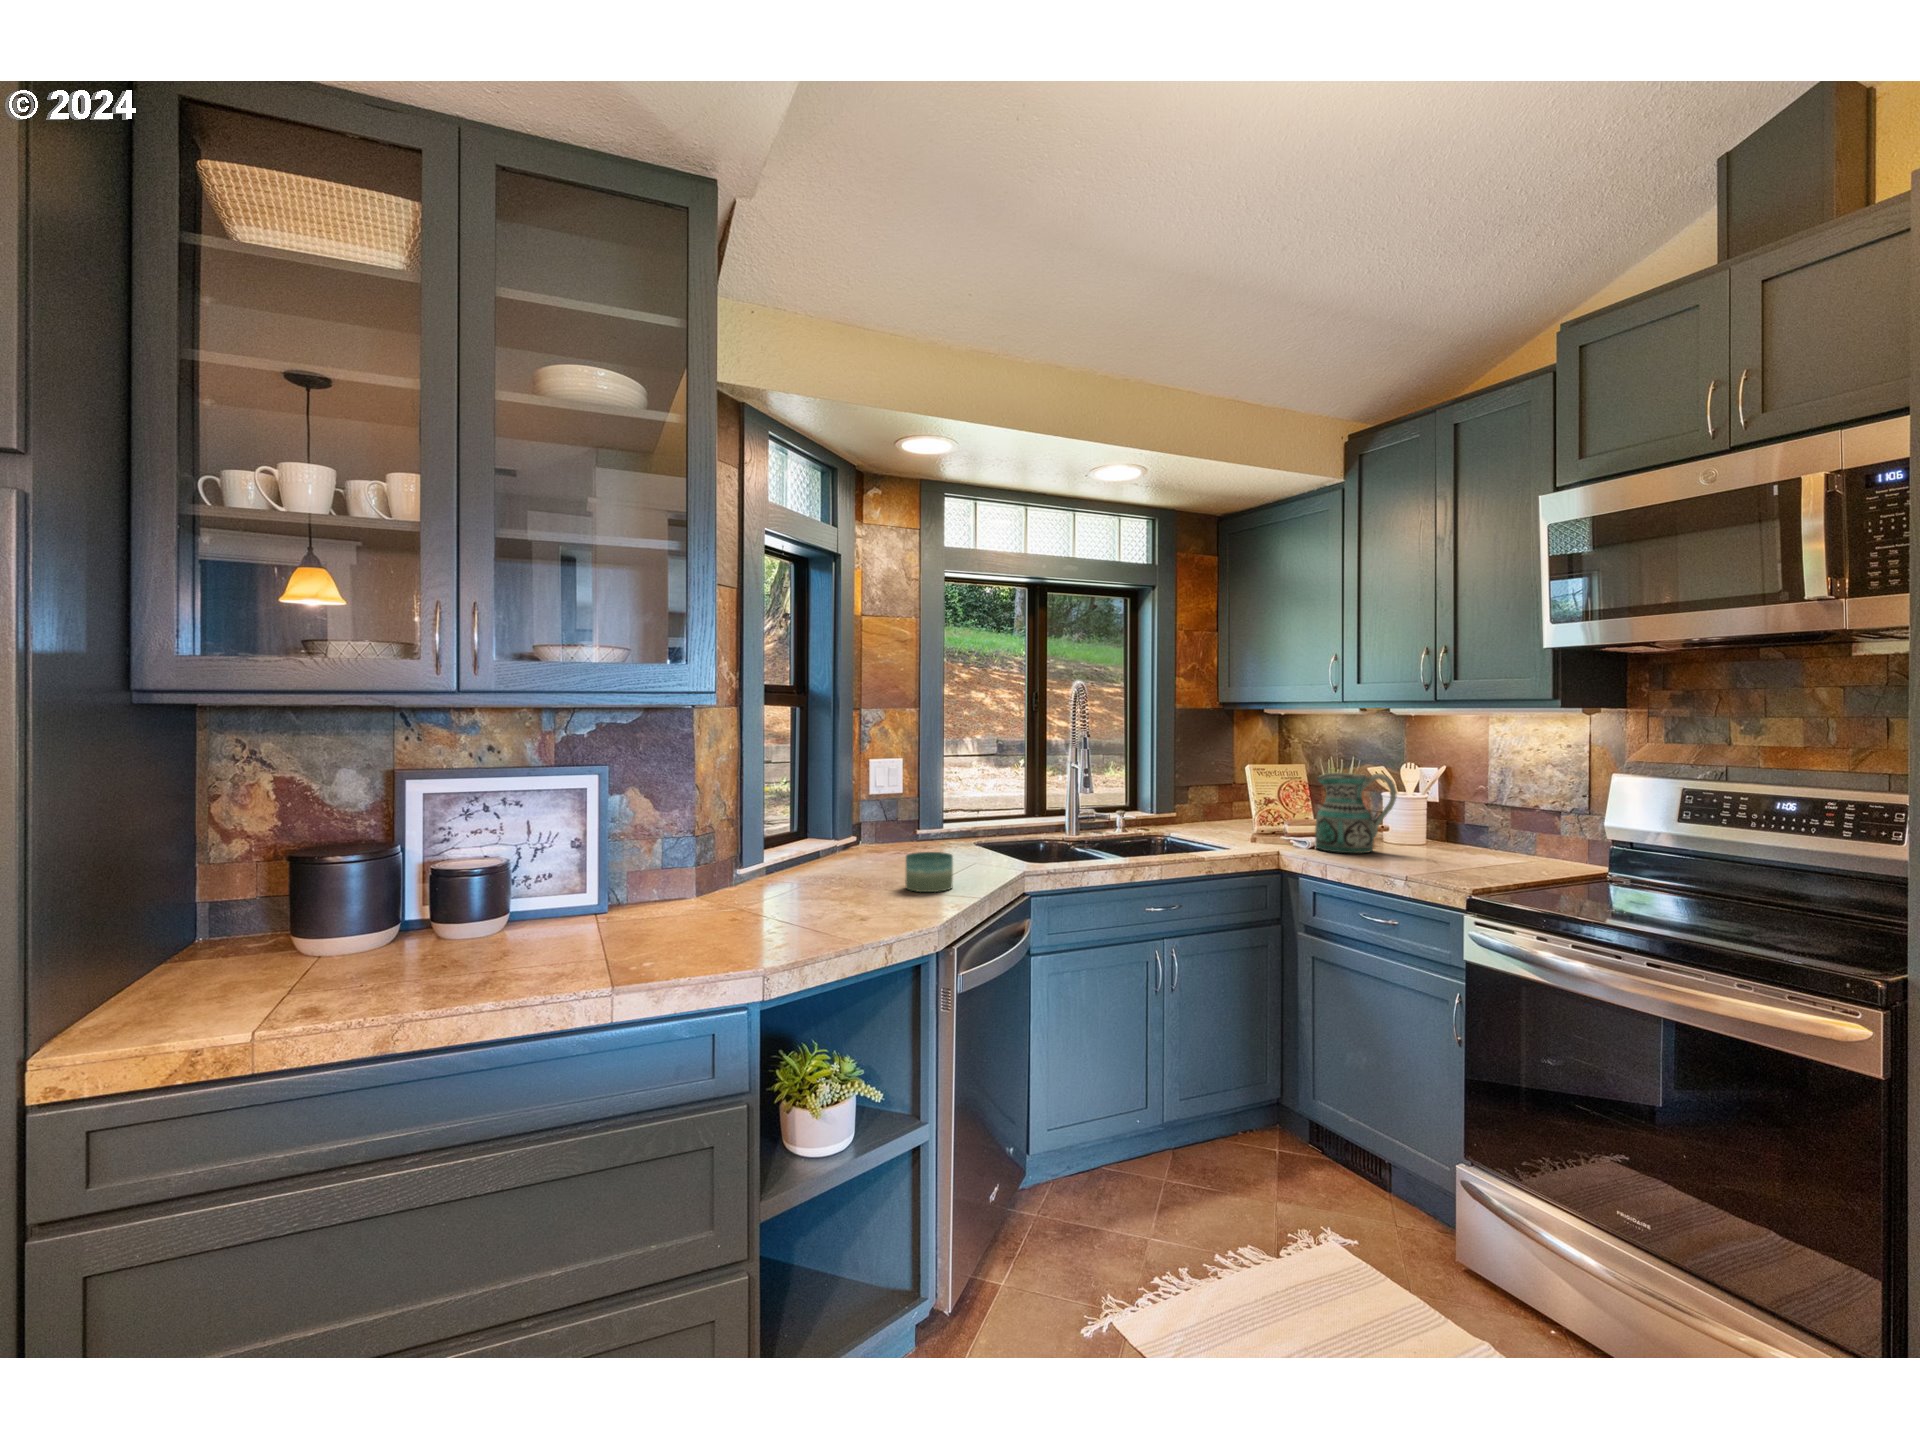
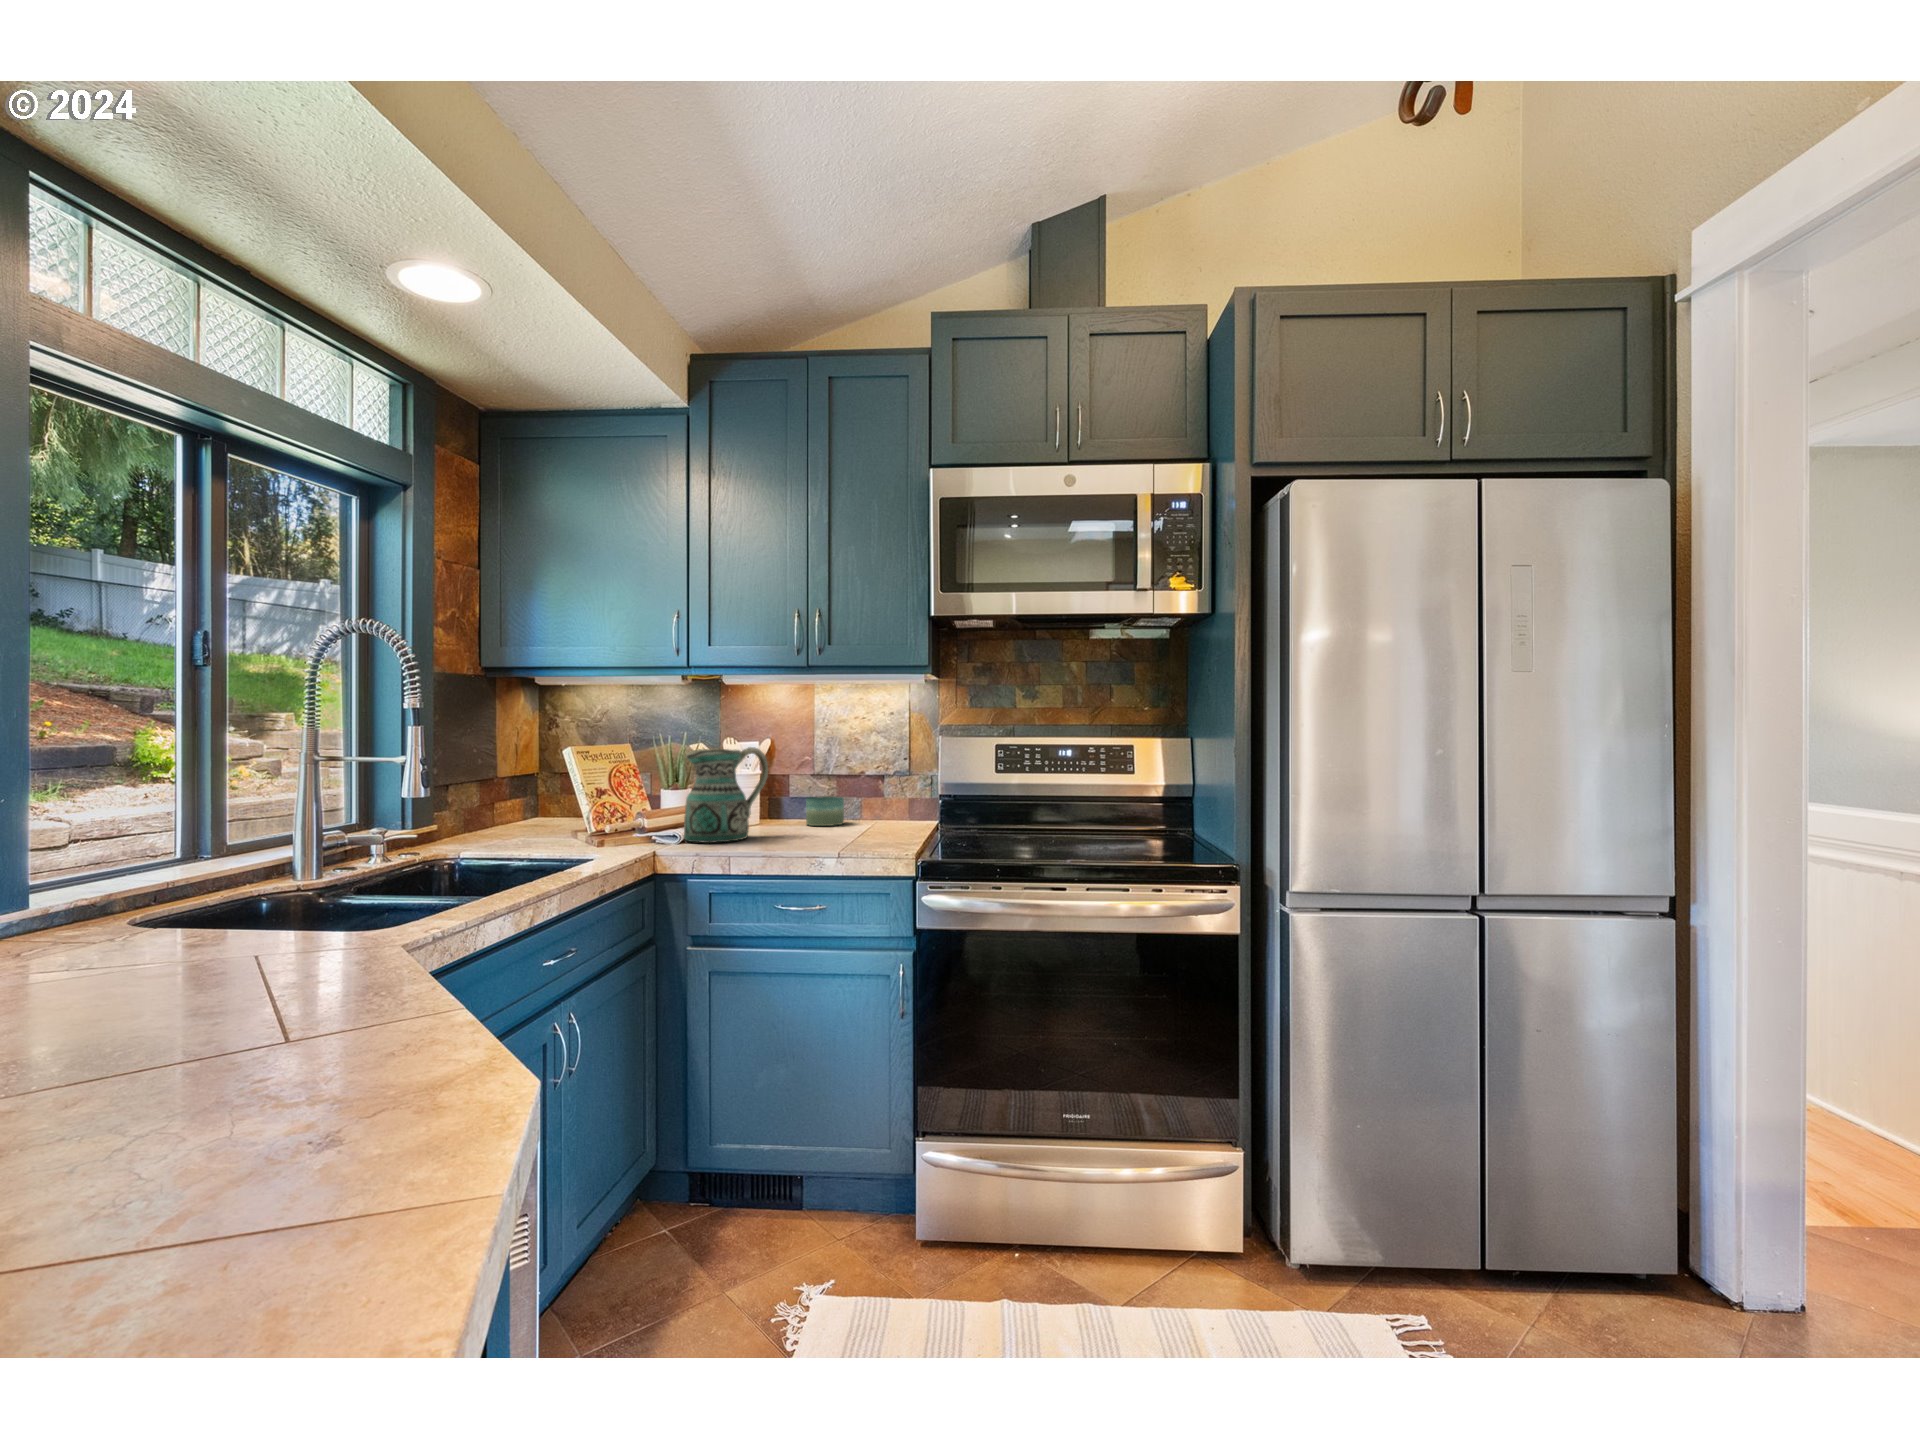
candle: present [906,852,953,892] -> present [806,796,844,826]

